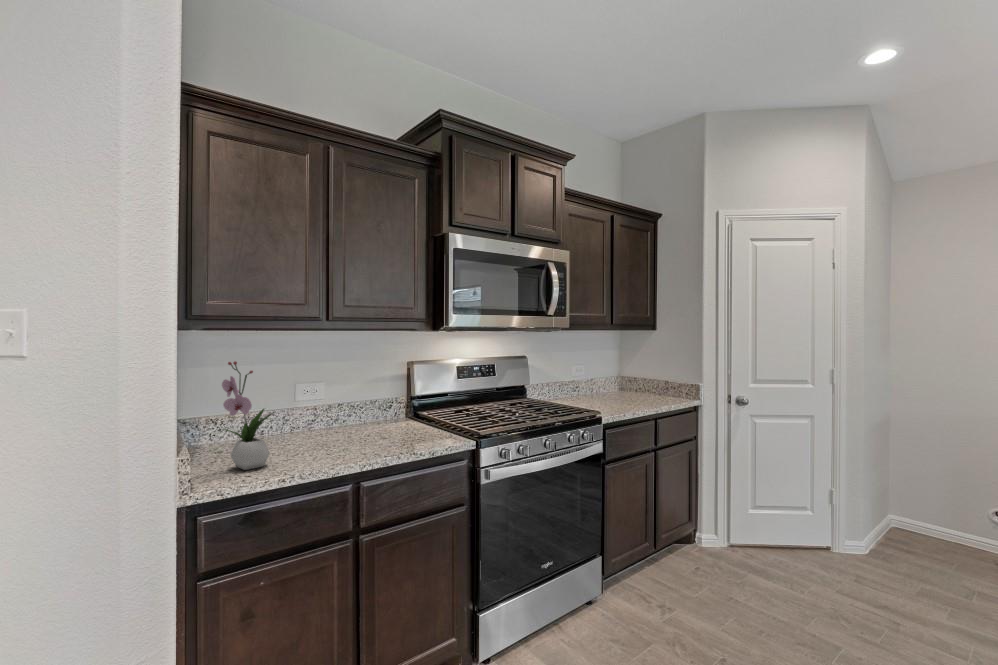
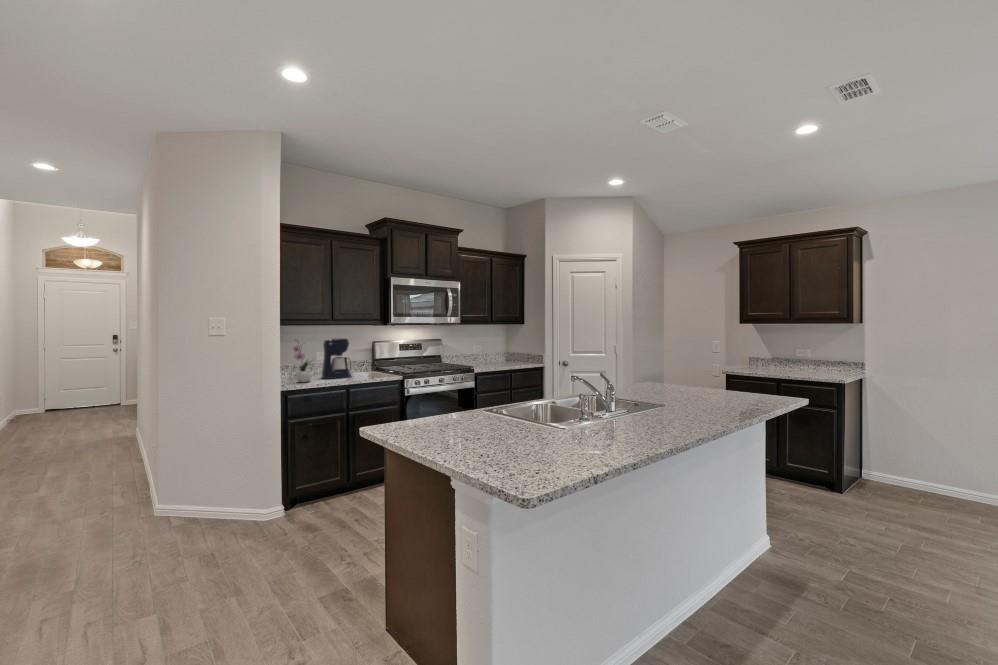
coffee maker: none [299,358,366,450] -> present [321,339,351,379]

